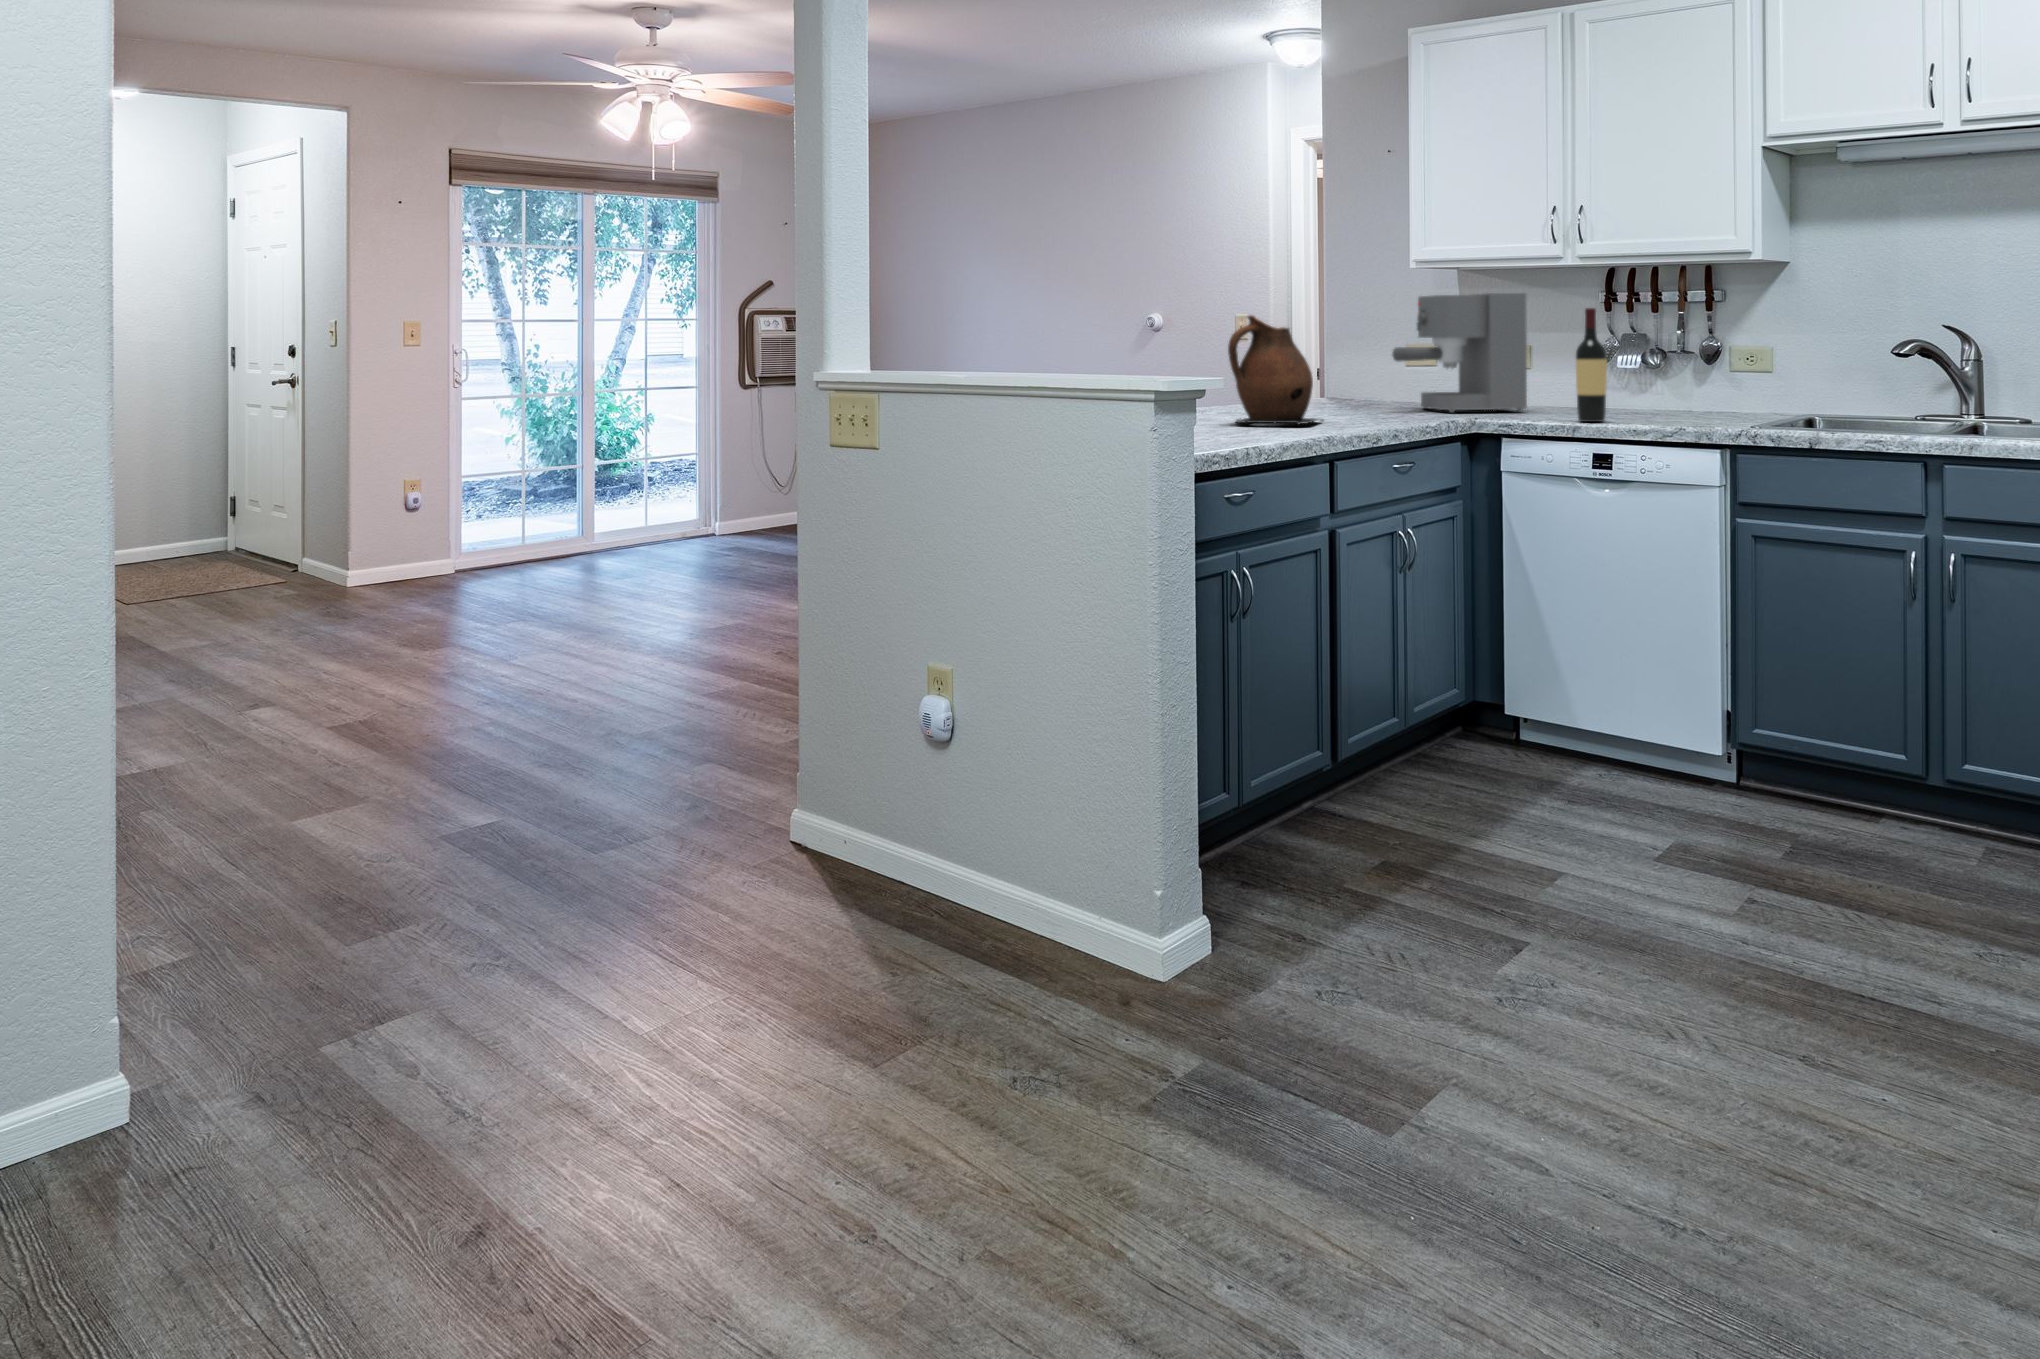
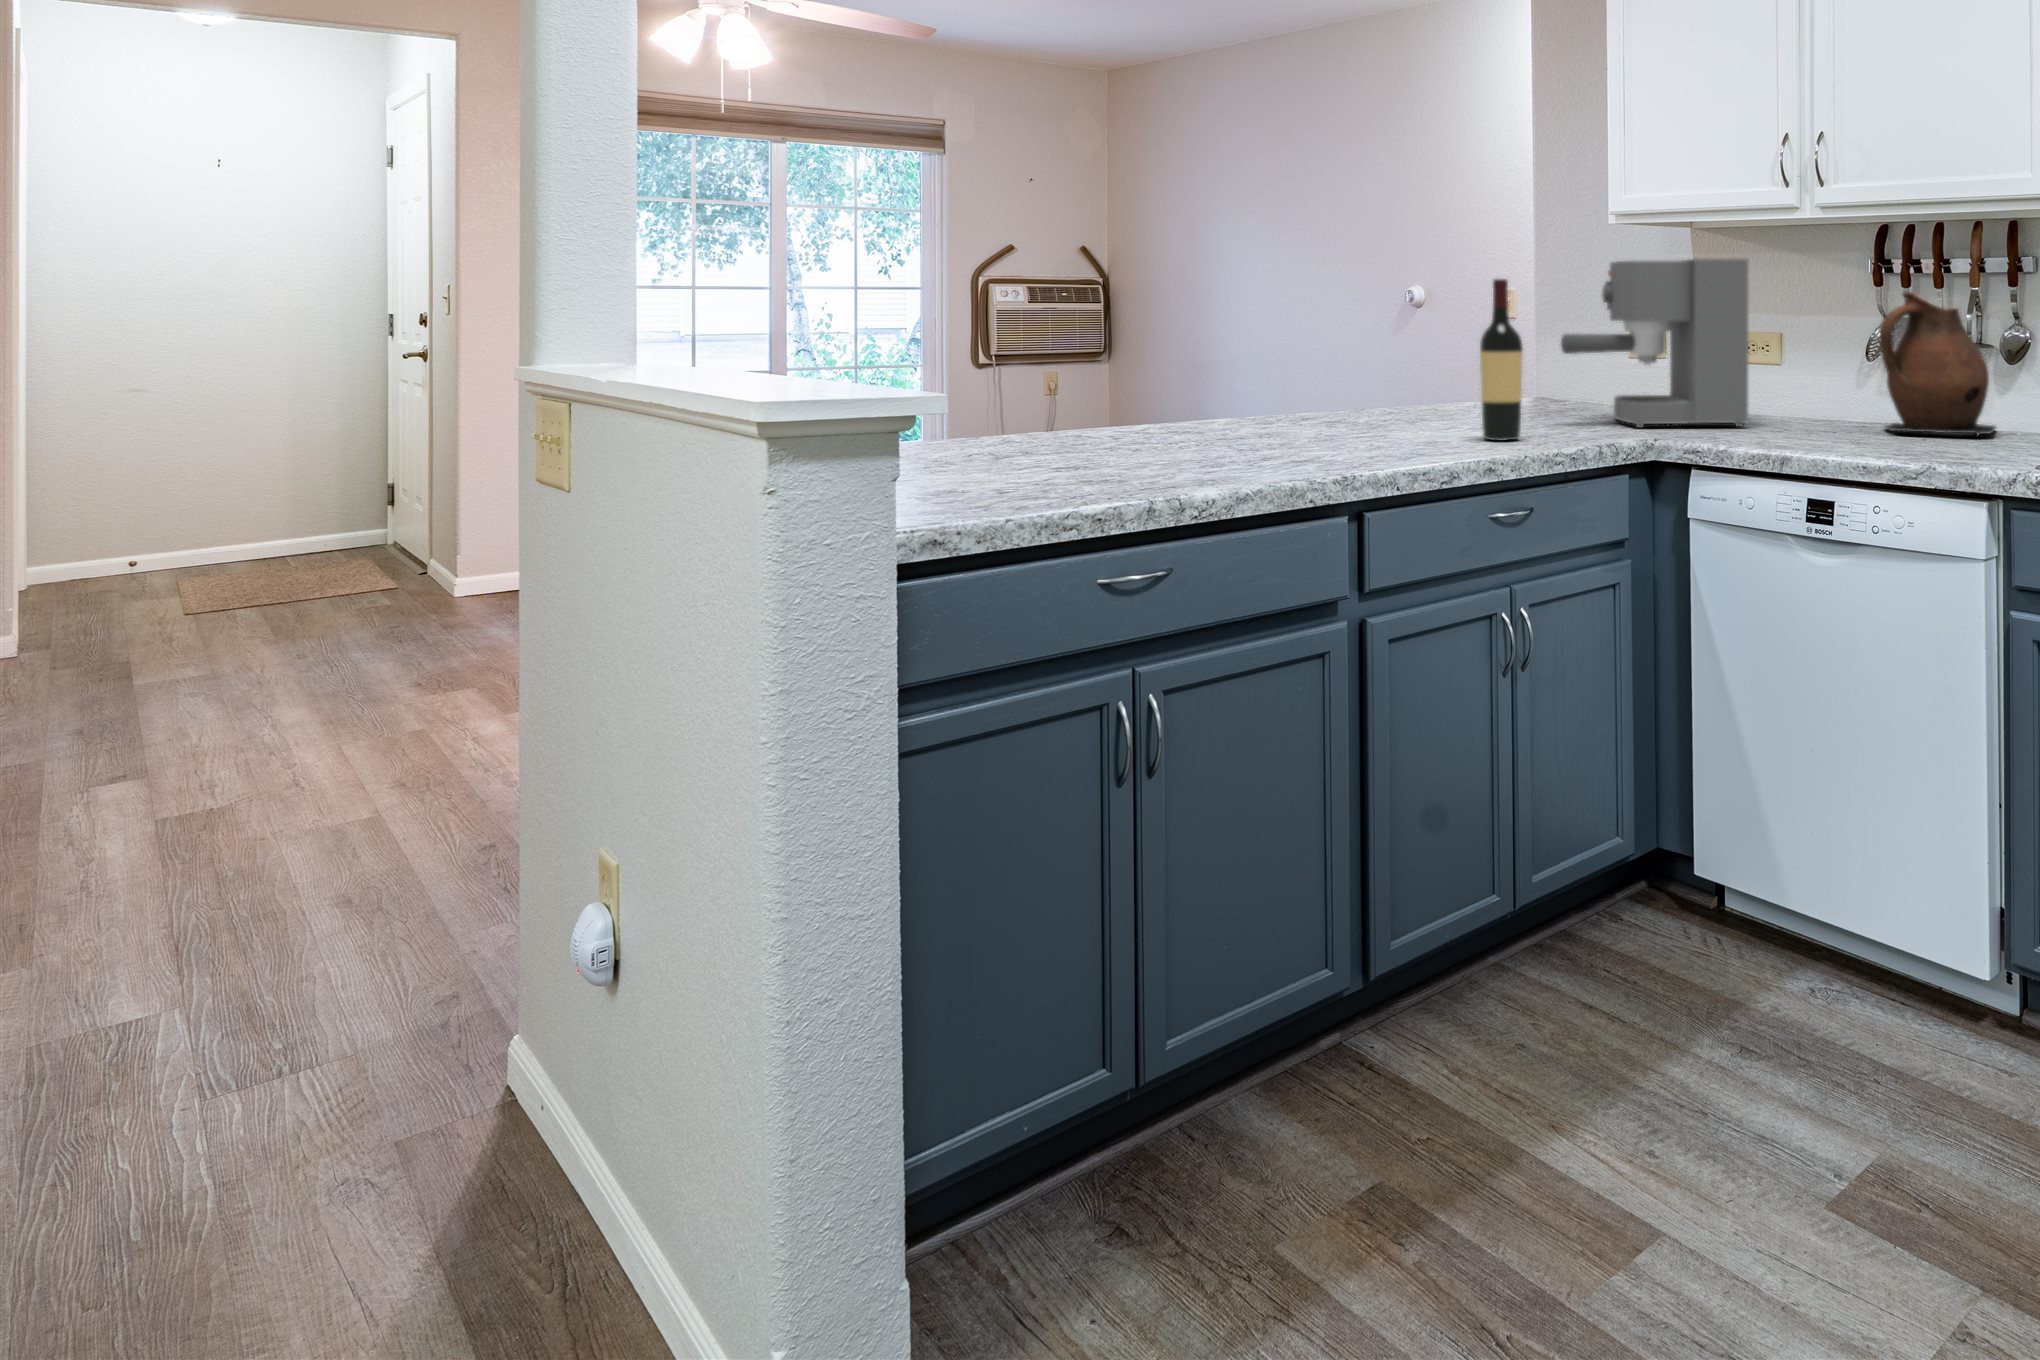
wine bottle: present [1576,308,1607,422] -> present [1480,279,1523,441]
ceramic pitcher: present [1228,316,1323,425] -> present [1880,292,1996,435]

